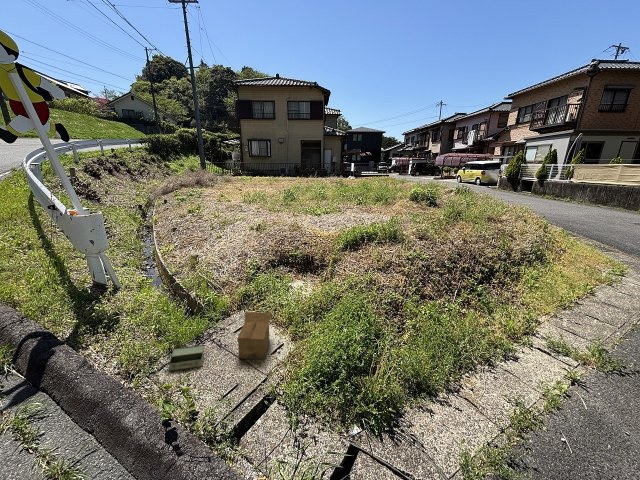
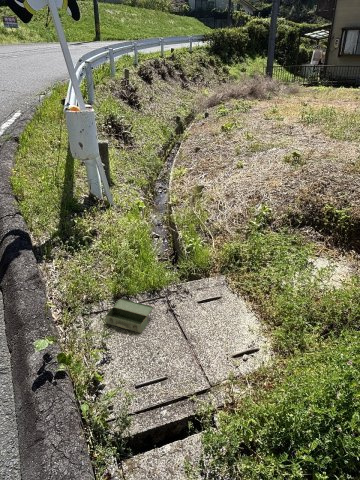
cardboard box: present [237,312,271,359] -> none [187,282,250,359]

